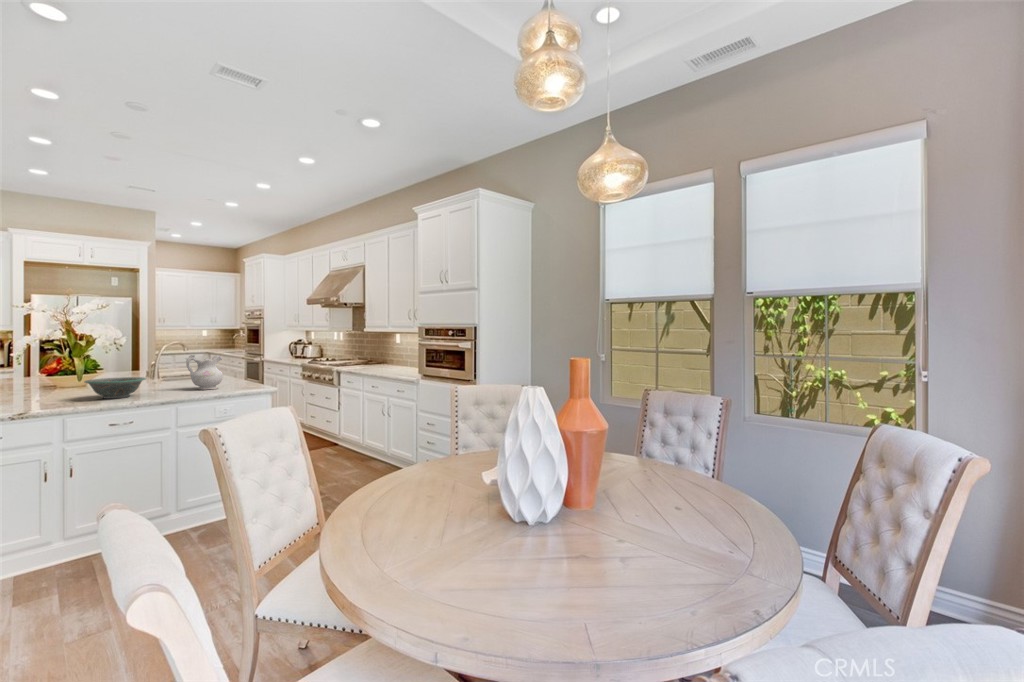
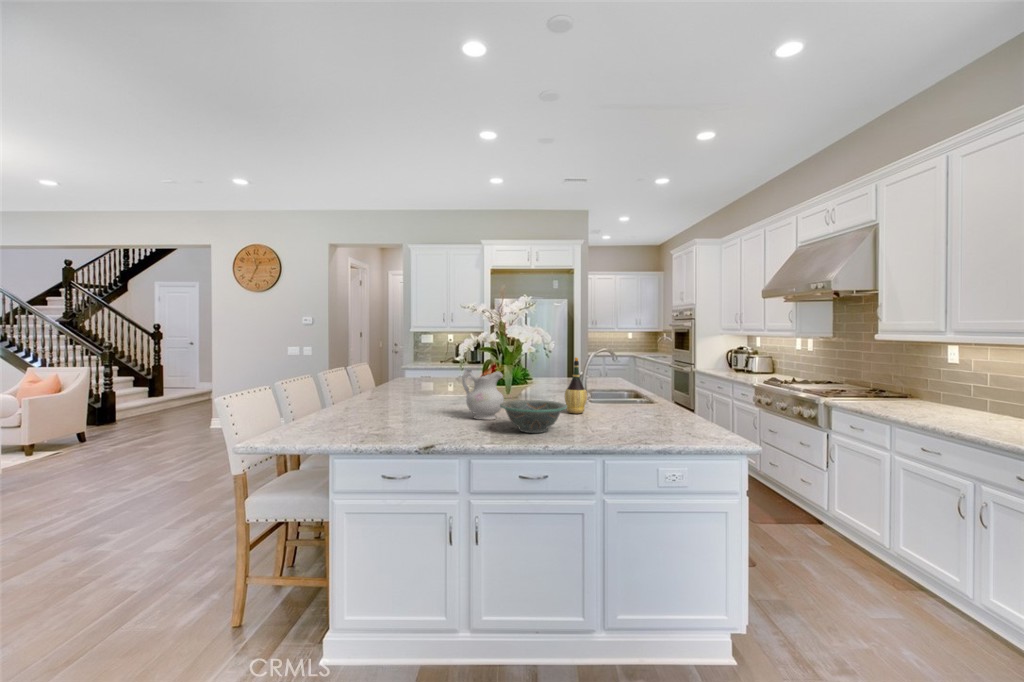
wine bottle: none [141,347,162,387] -> present [565,358,587,413]
ceramic pitcher: present [186,355,223,390] -> present [462,369,504,420]

